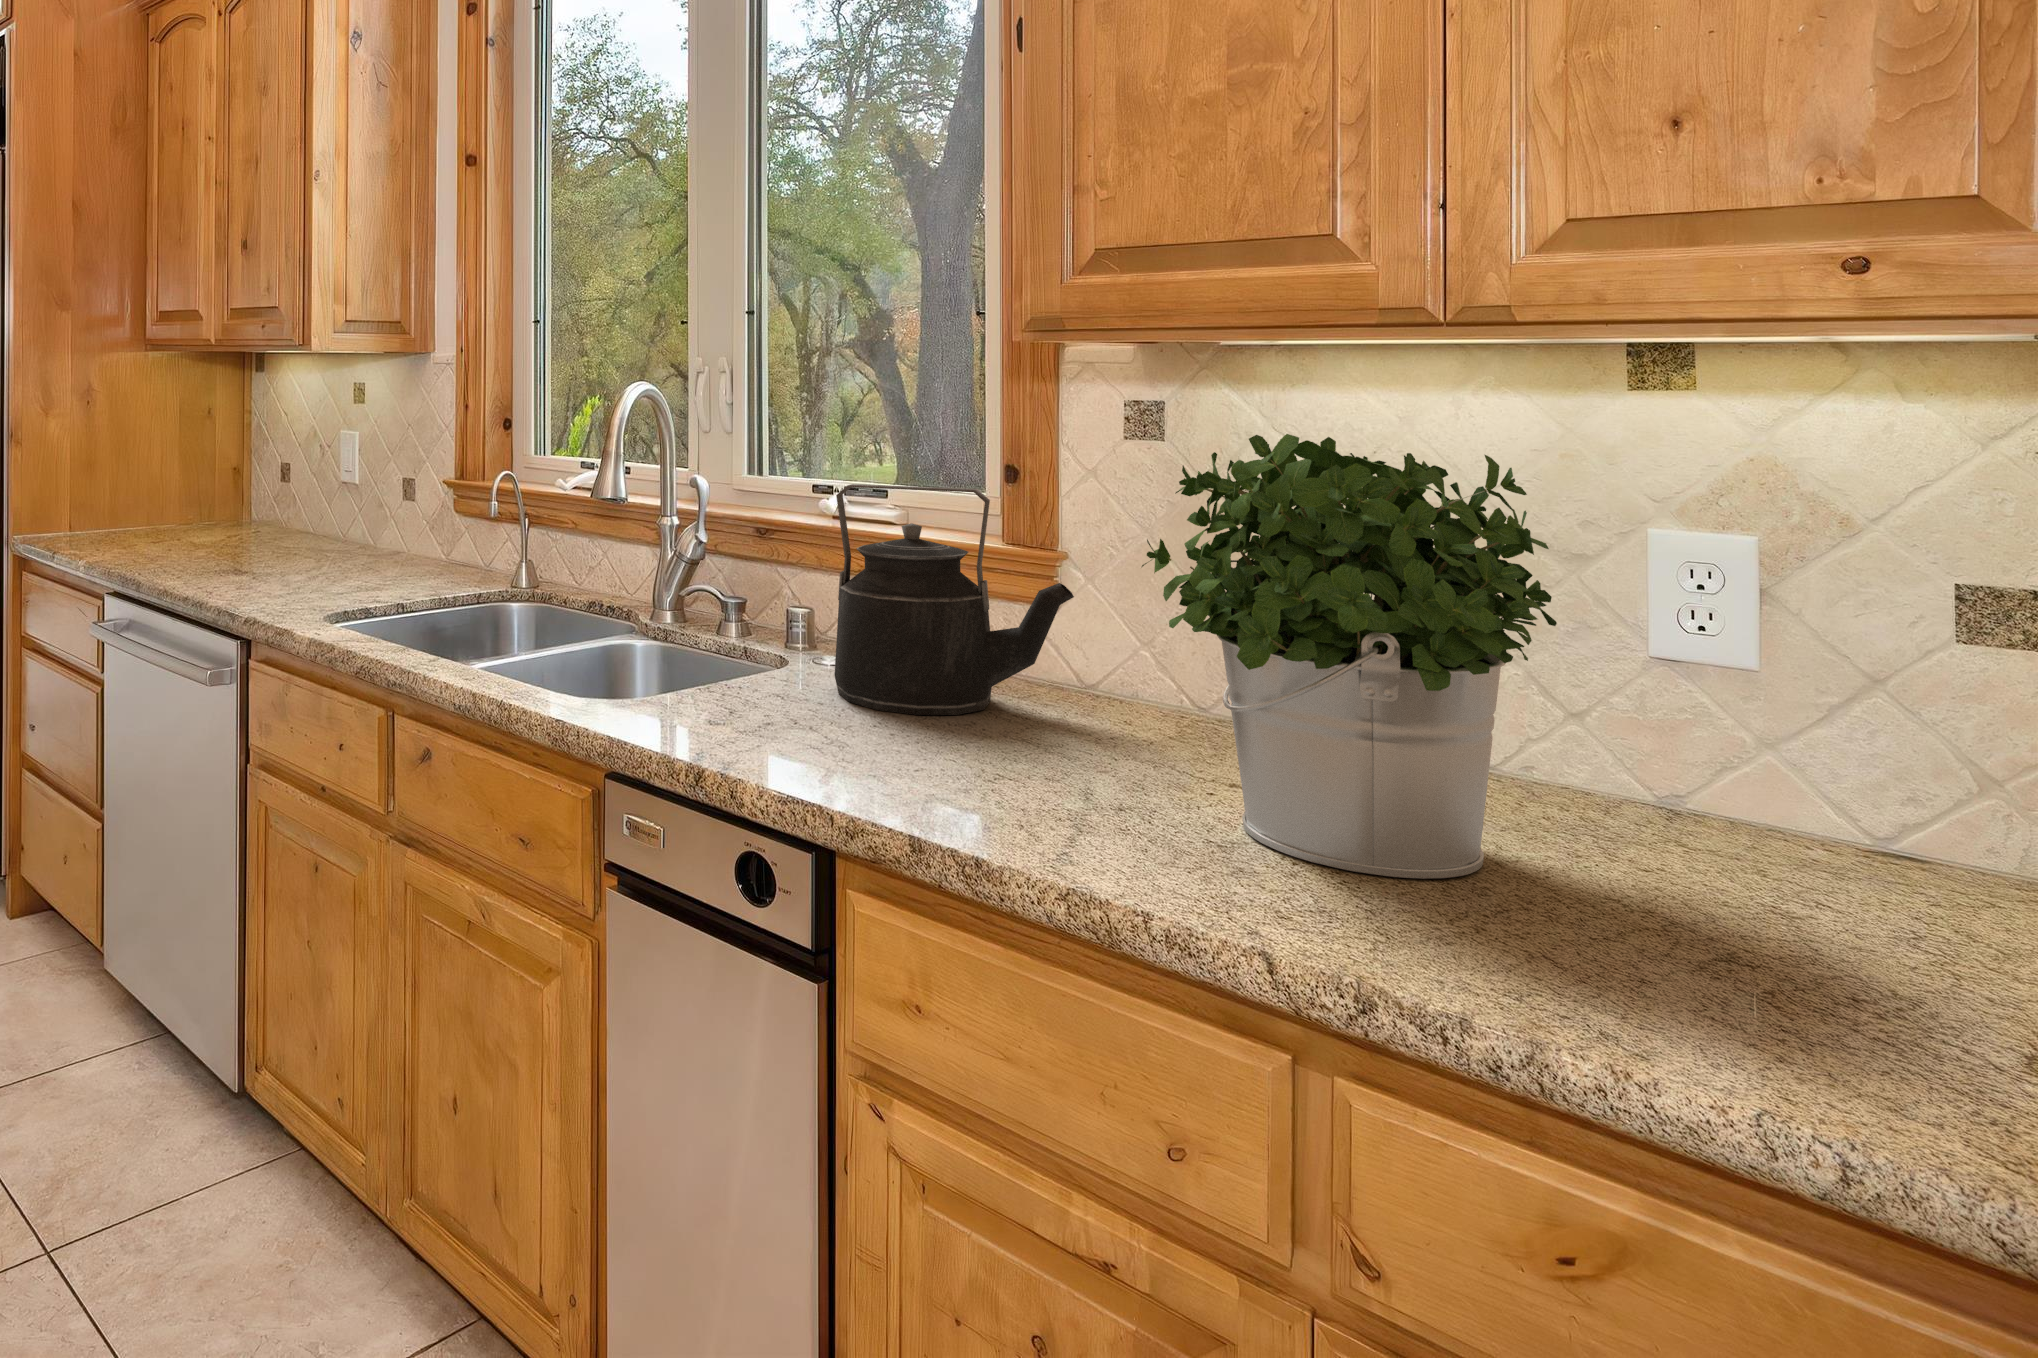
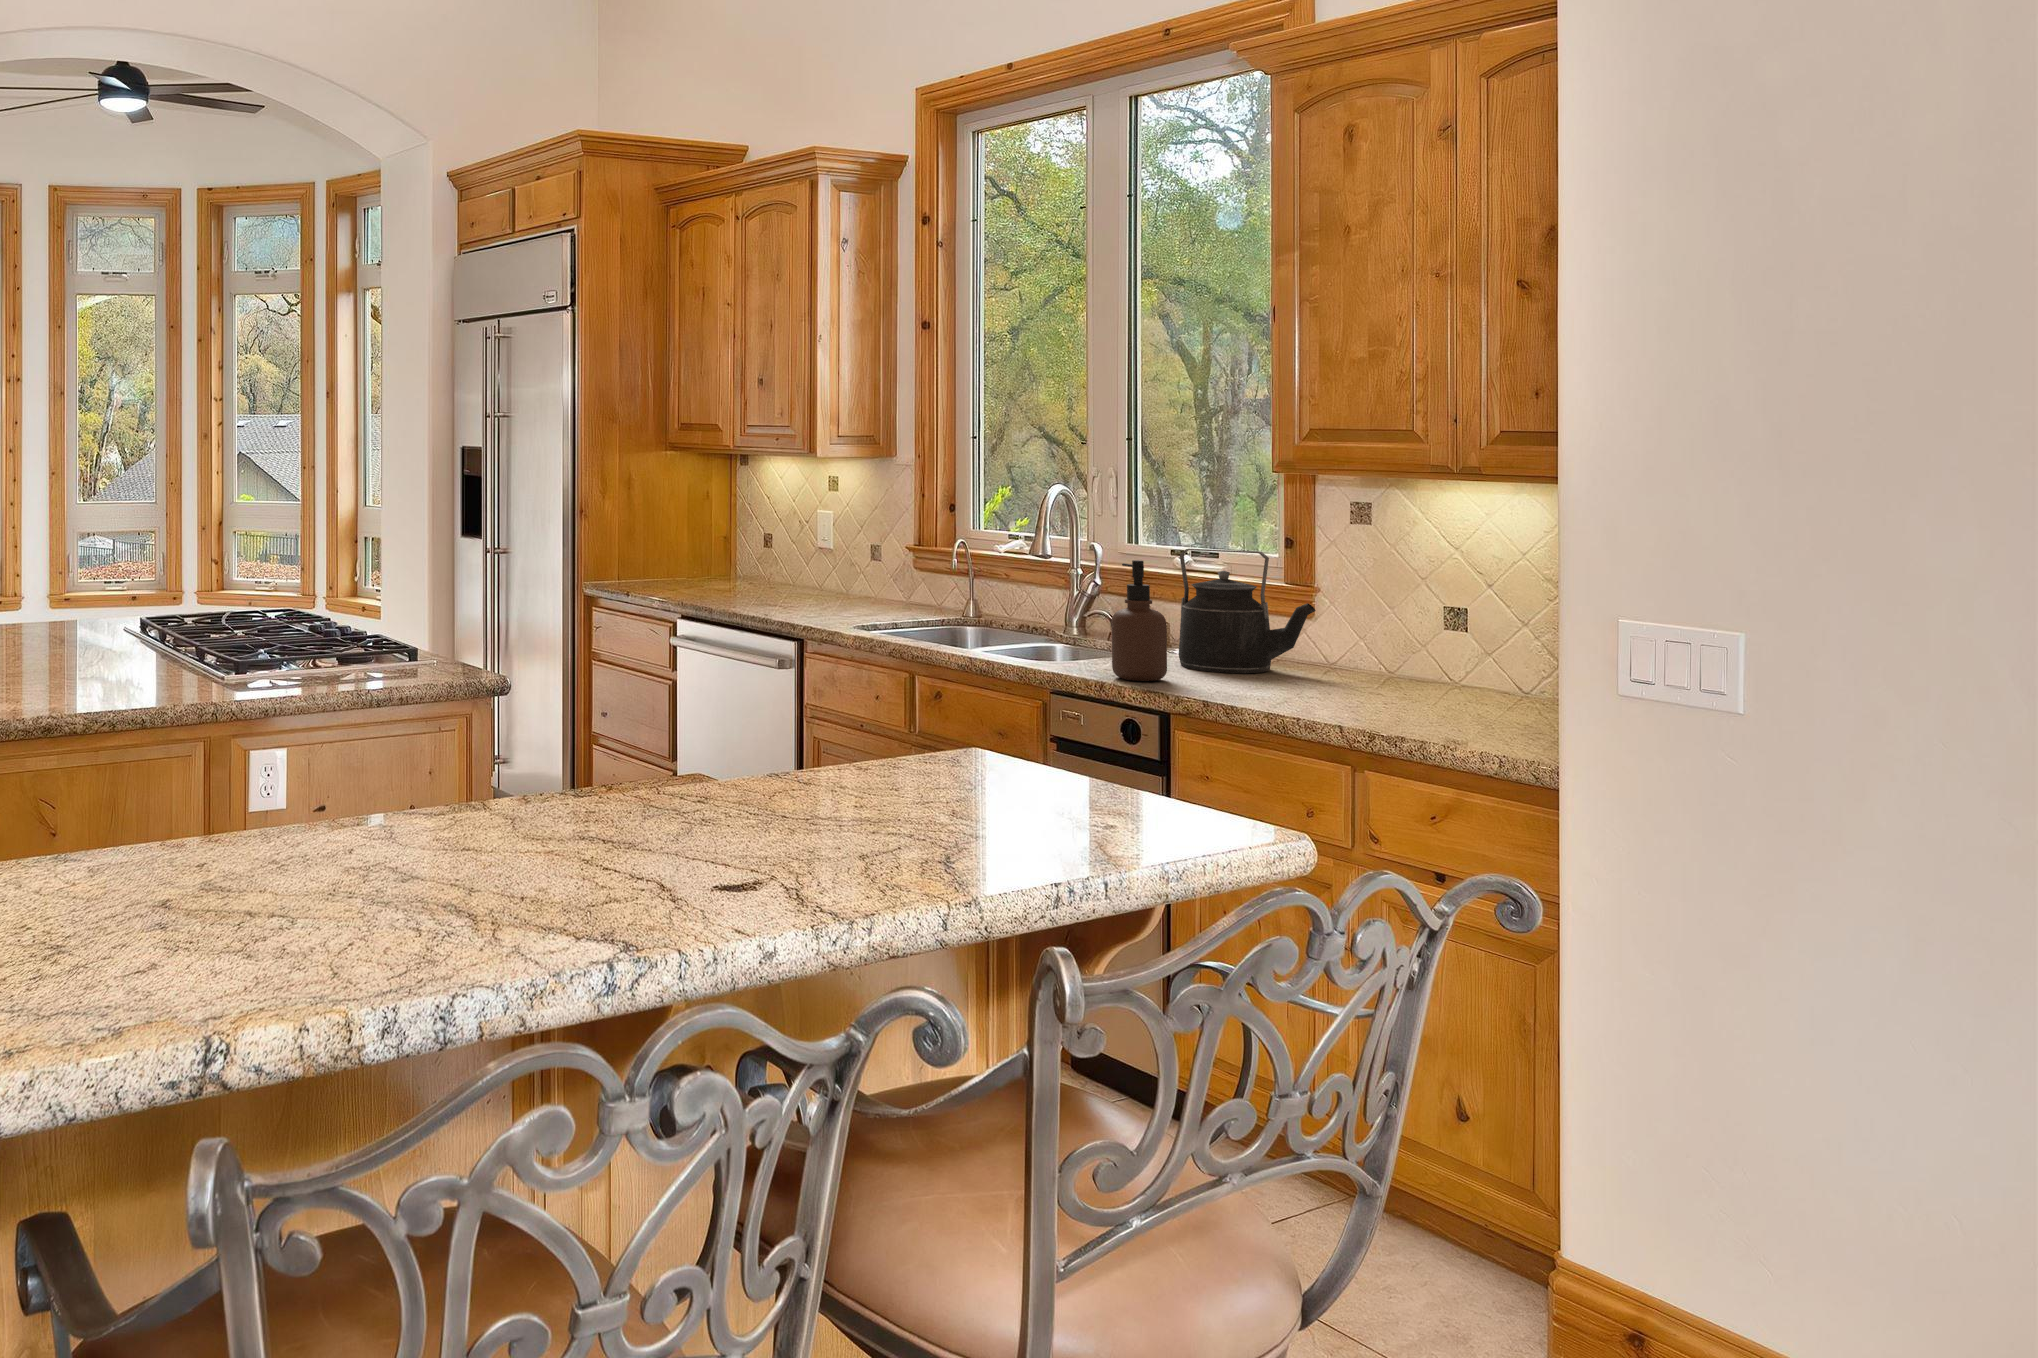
potted plant: present [1142,434,1557,879] -> none [1321,525,1502,718]
soap dispenser: none [719,511,823,755] -> present [1111,560,1167,681]

